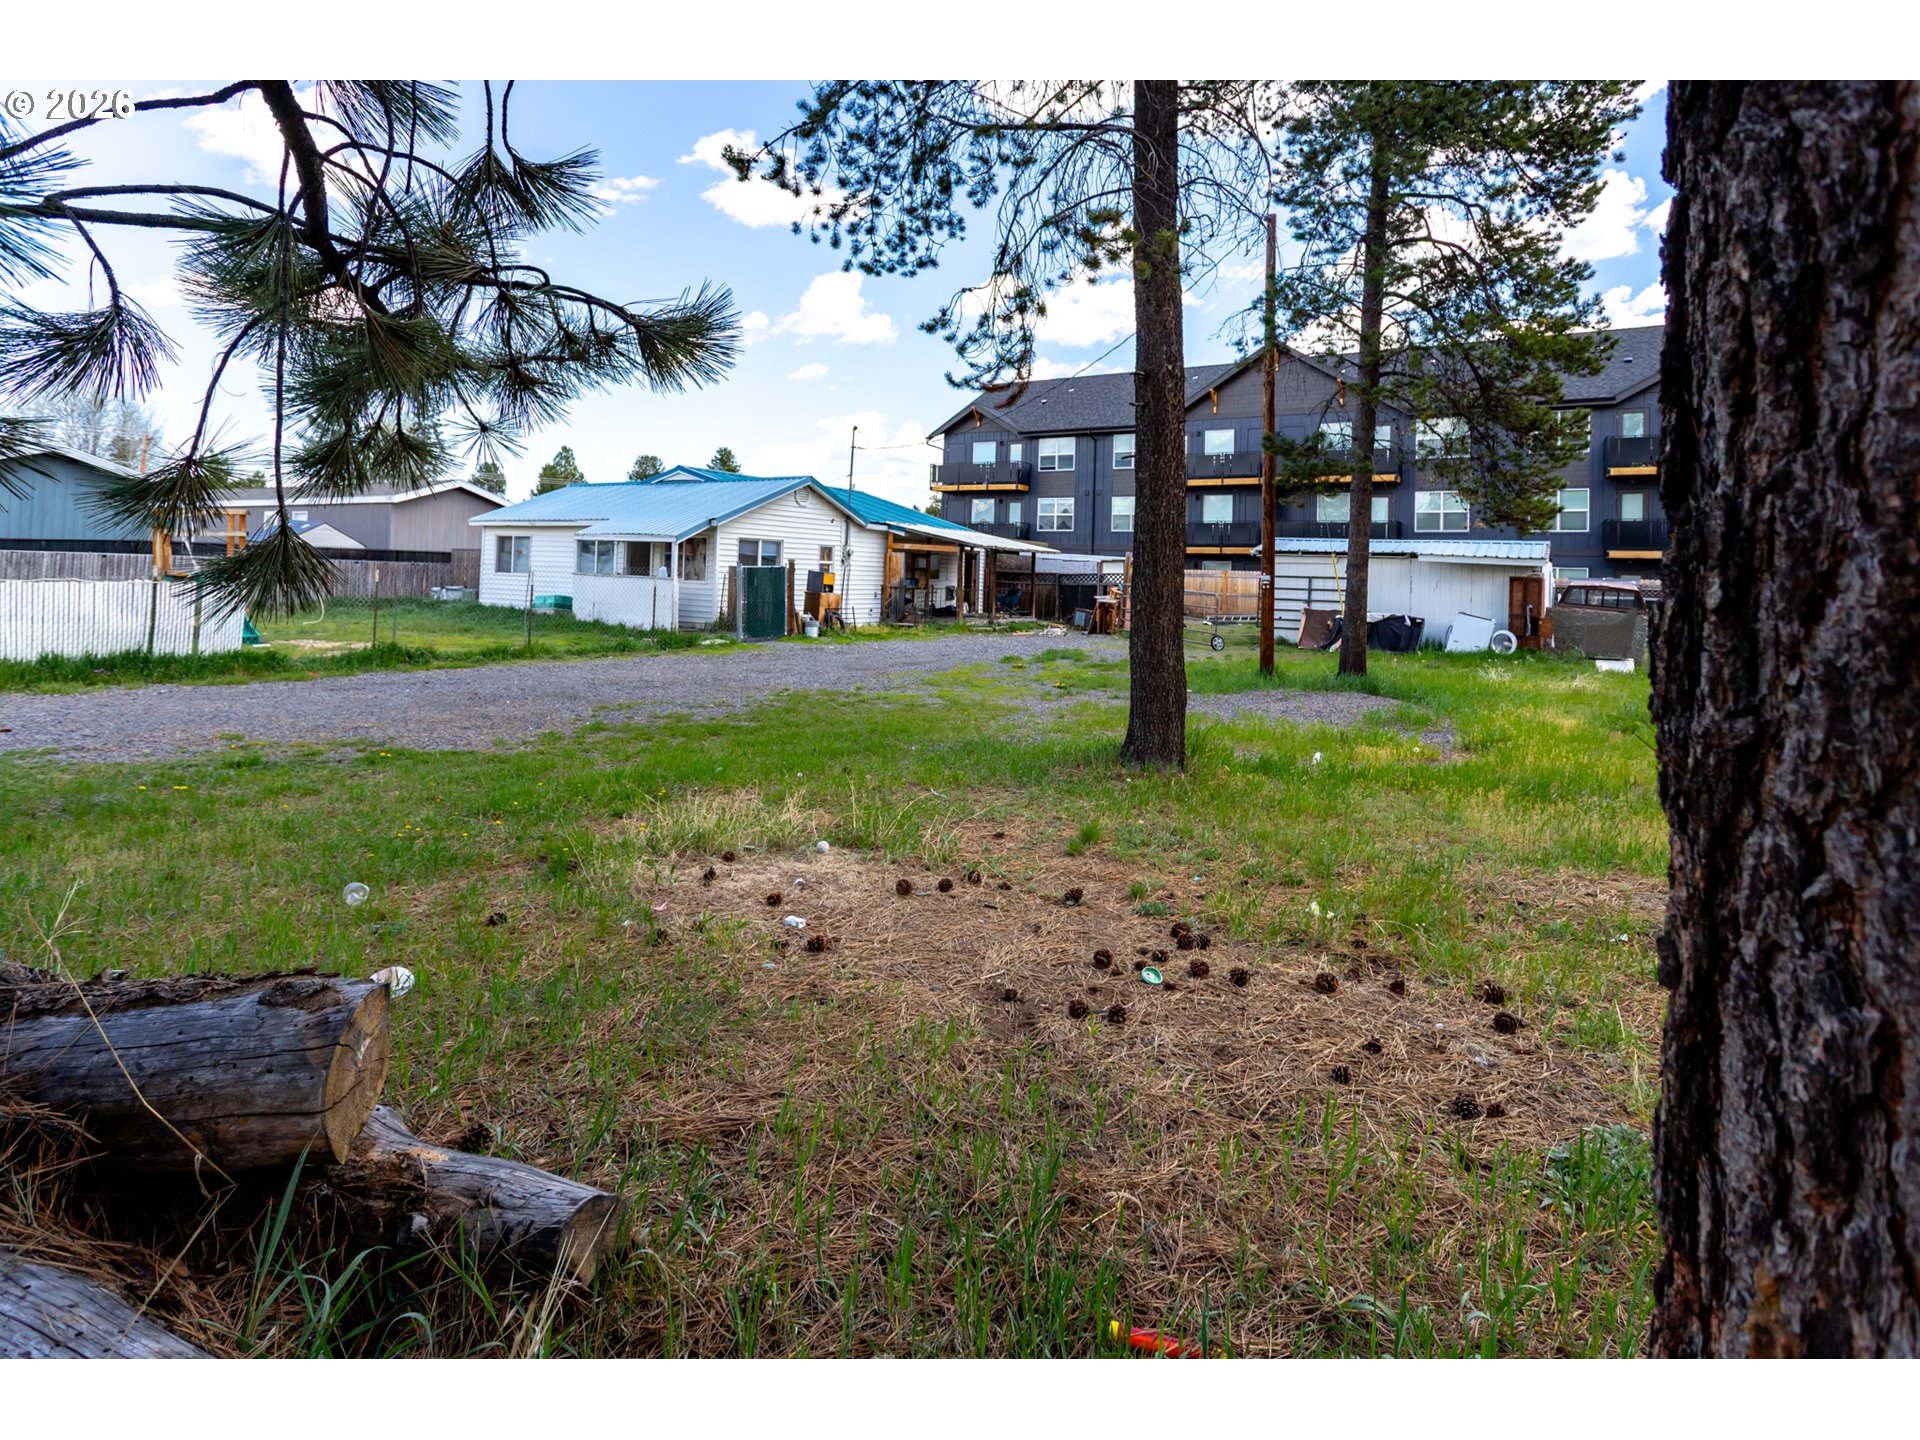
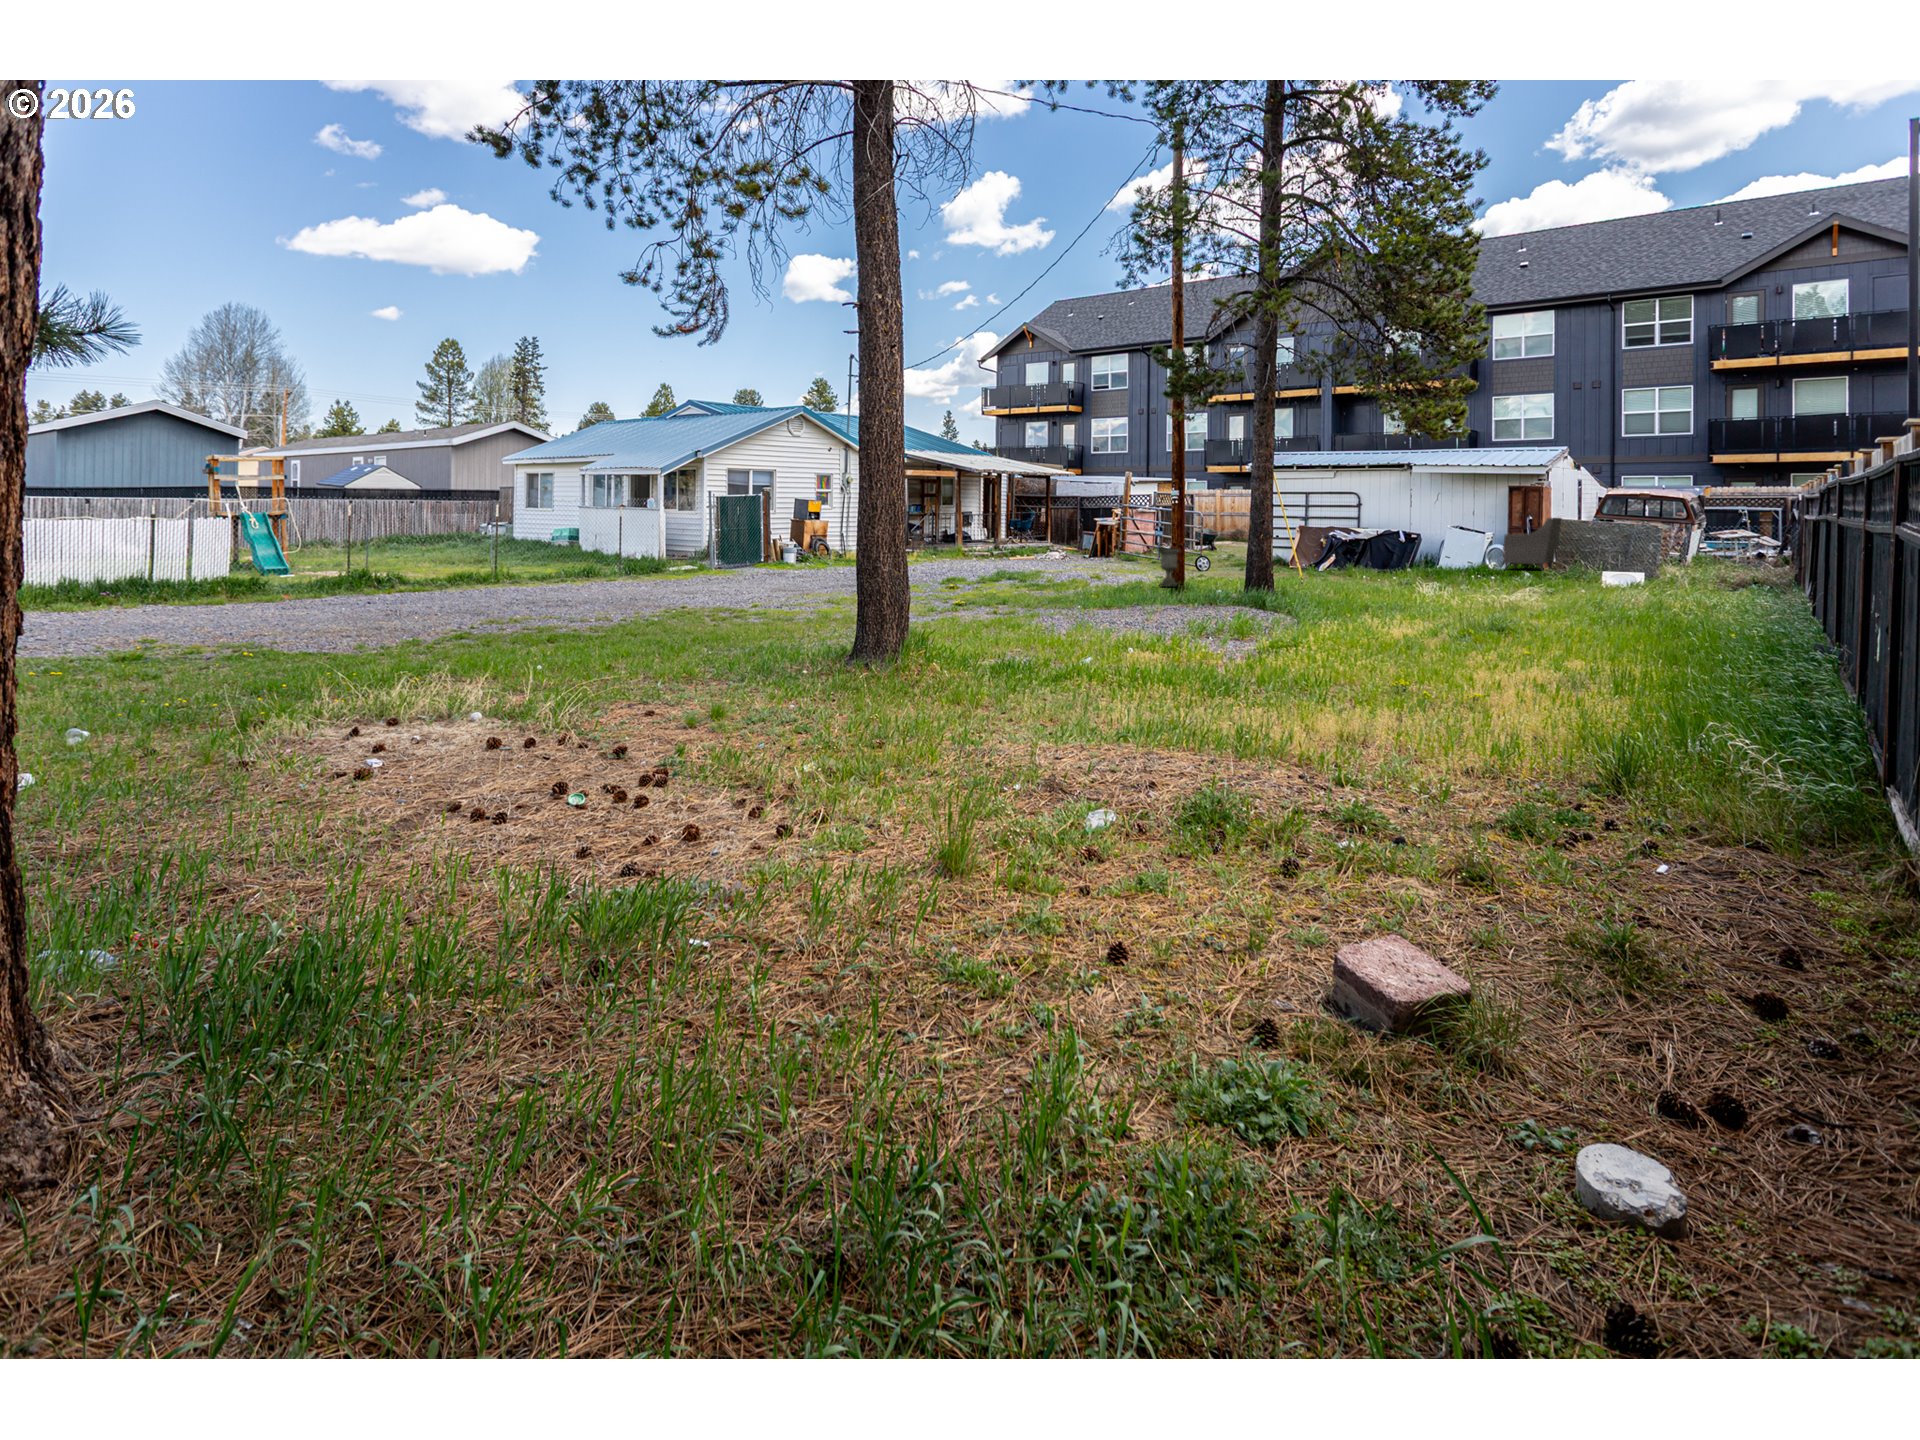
planter: none [1322,631,1348,677] -> present [1158,546,1179,587]

